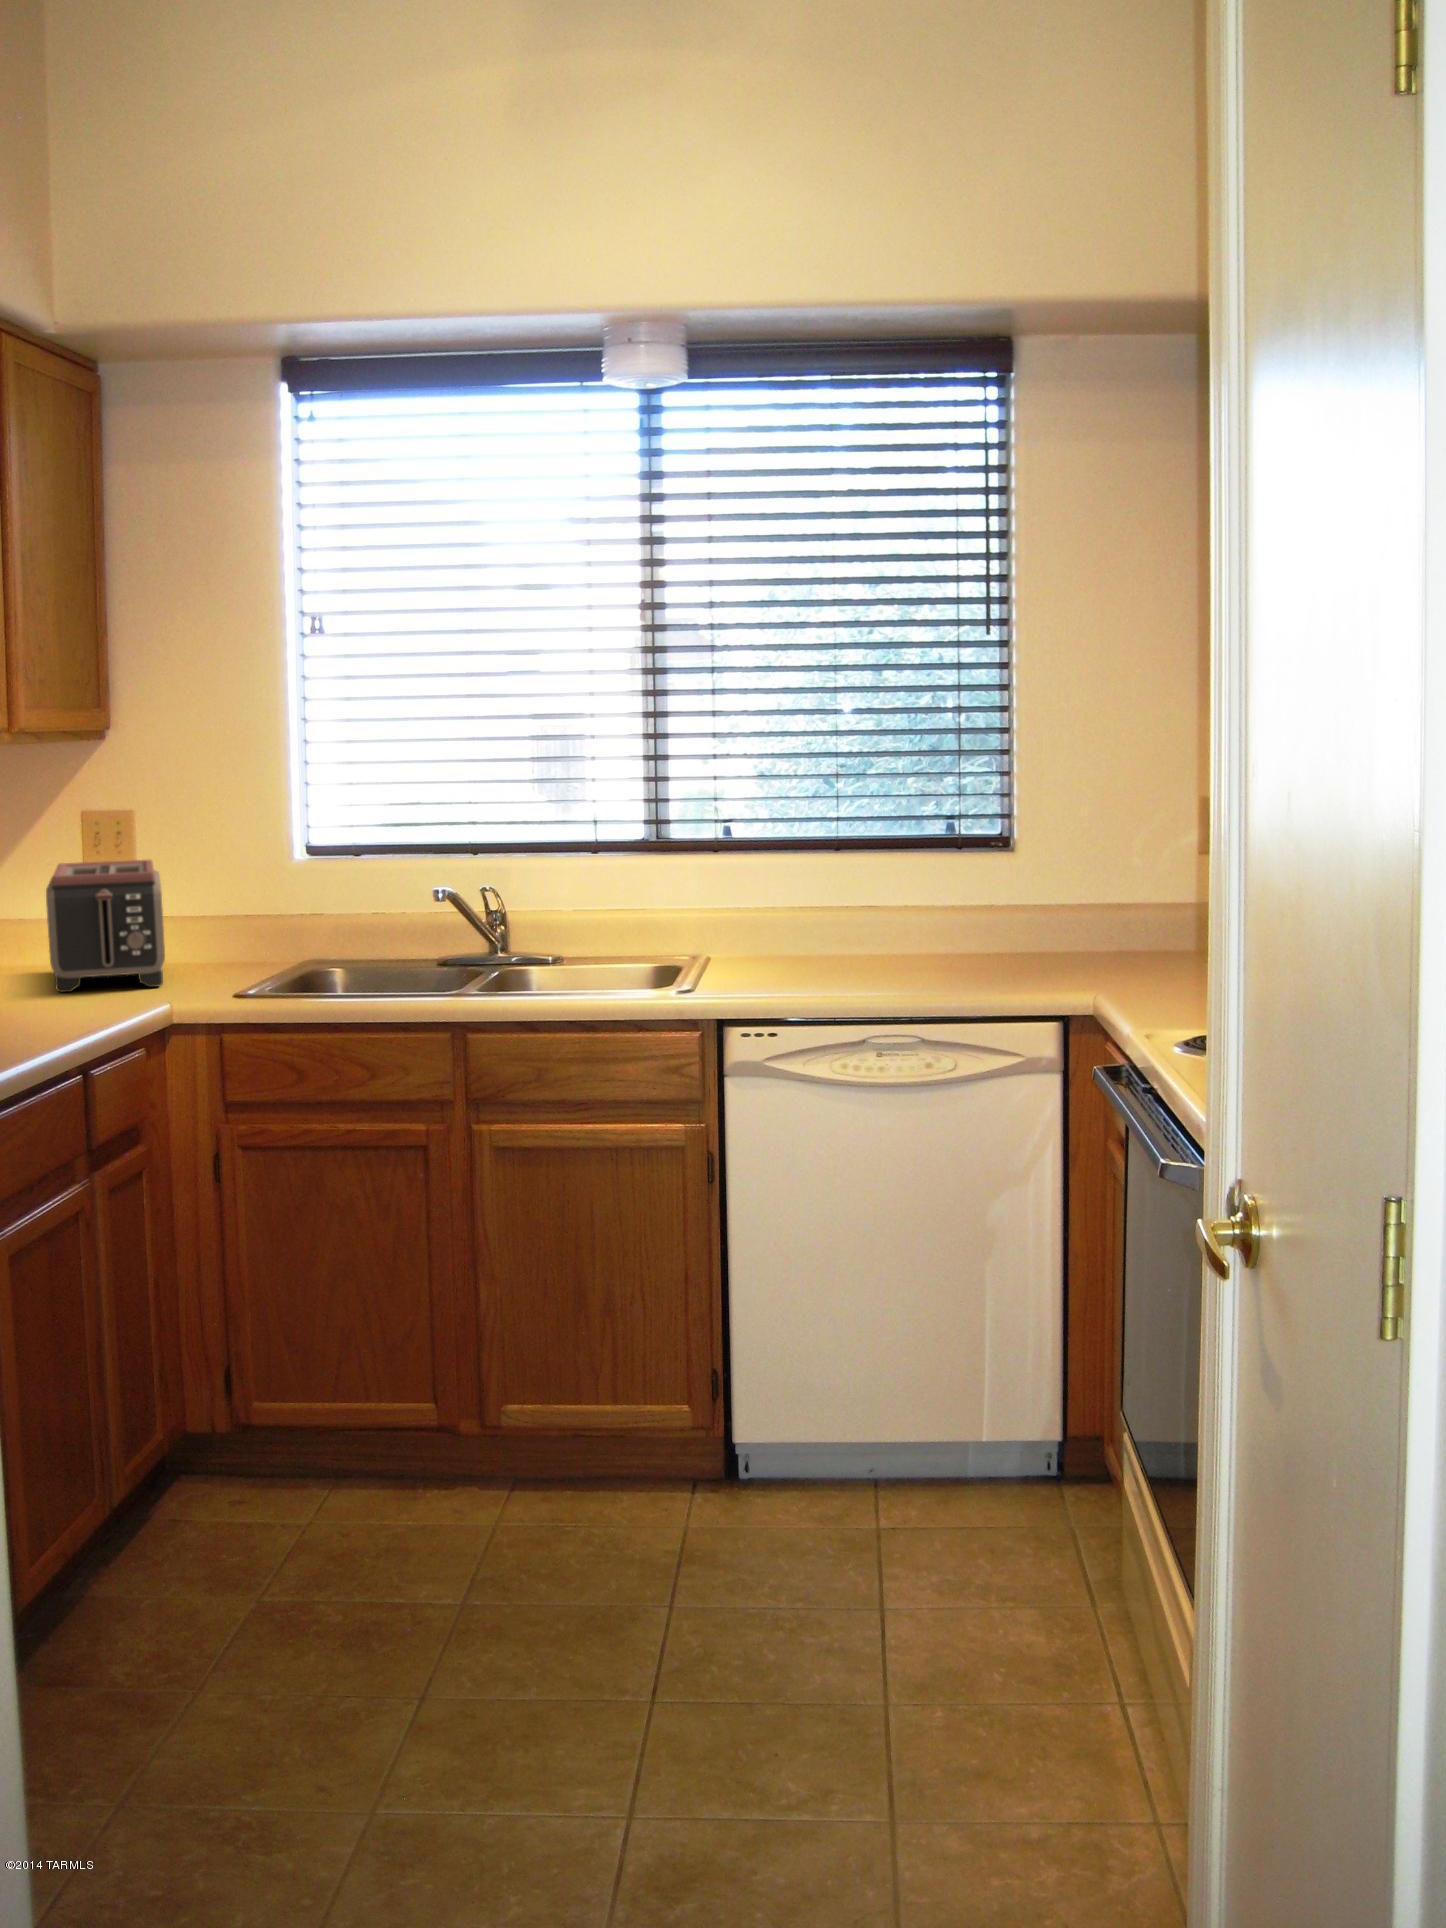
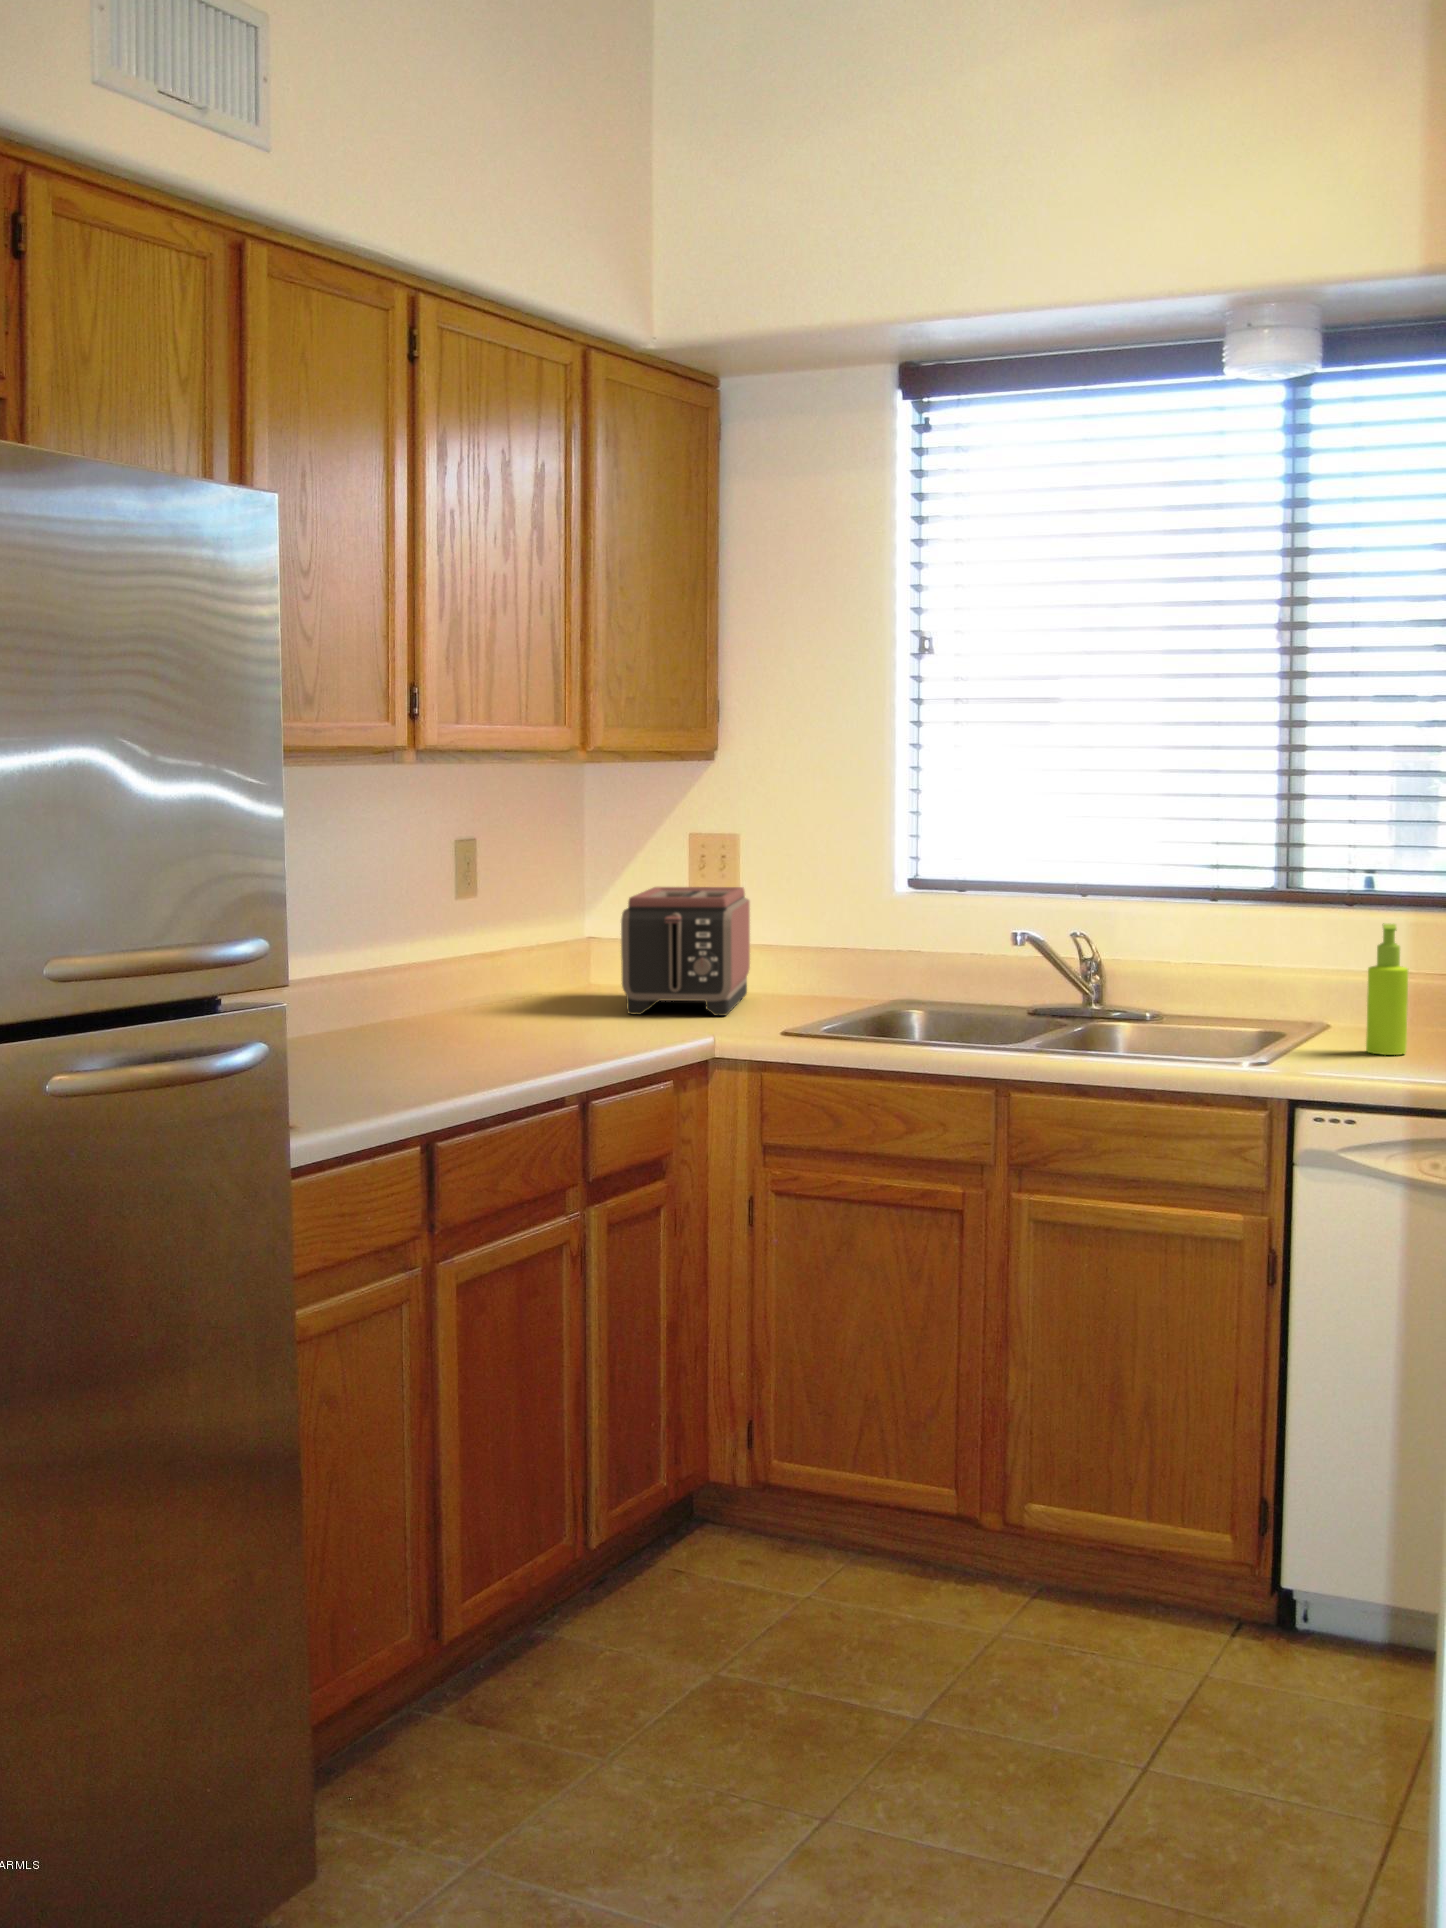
soap dispenser: none [749,866,782,977] -> present [1366,923,1408,1055]

